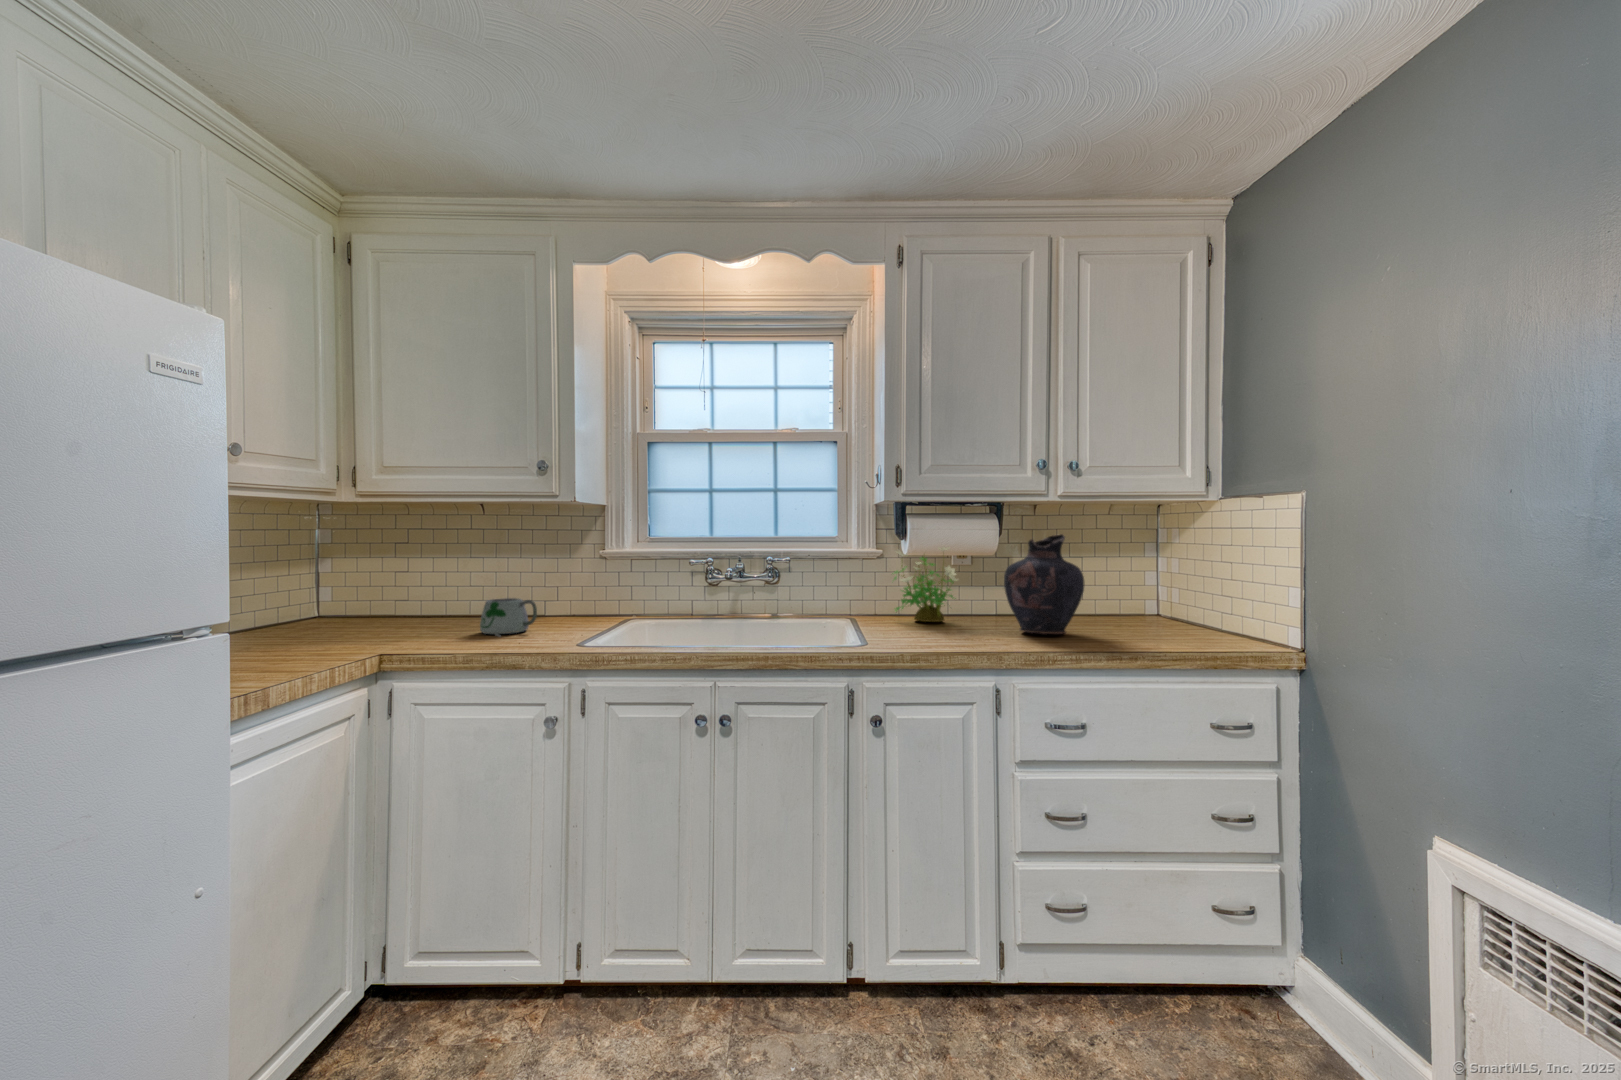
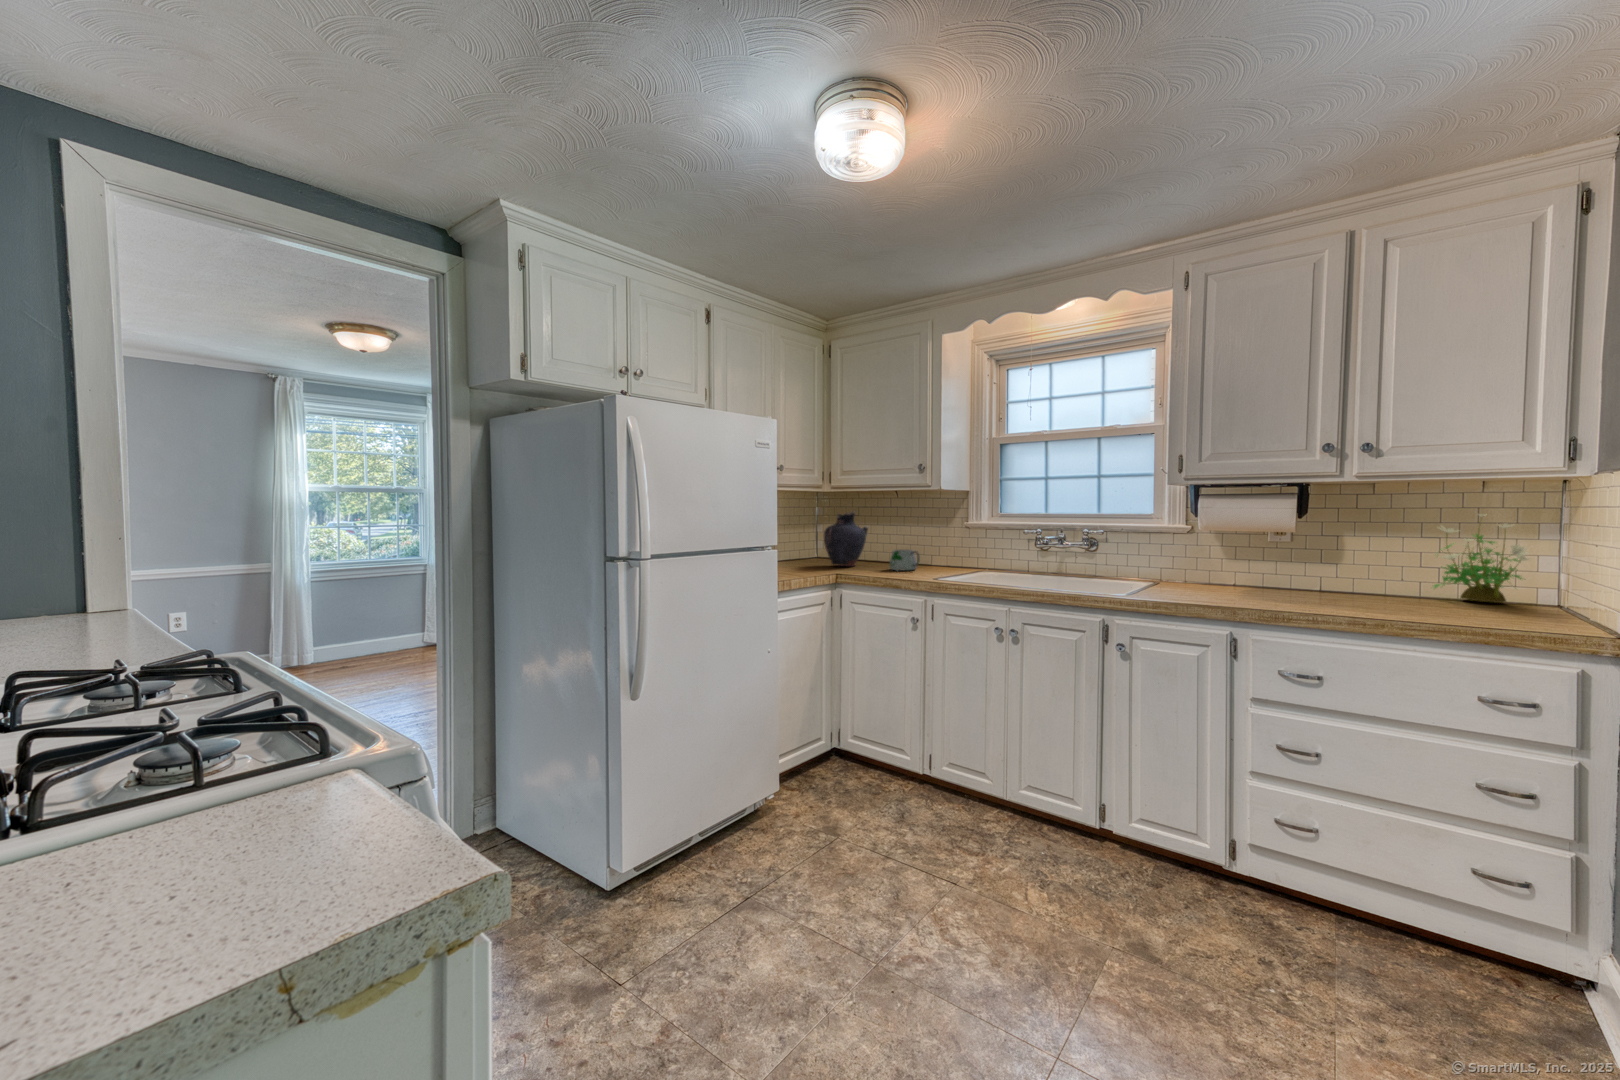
vase: present [1004,534,1084,634] -> present [824,511,868,566]
potted plant: present [894,547,957,622] -> present [1434,514,1529,603]

